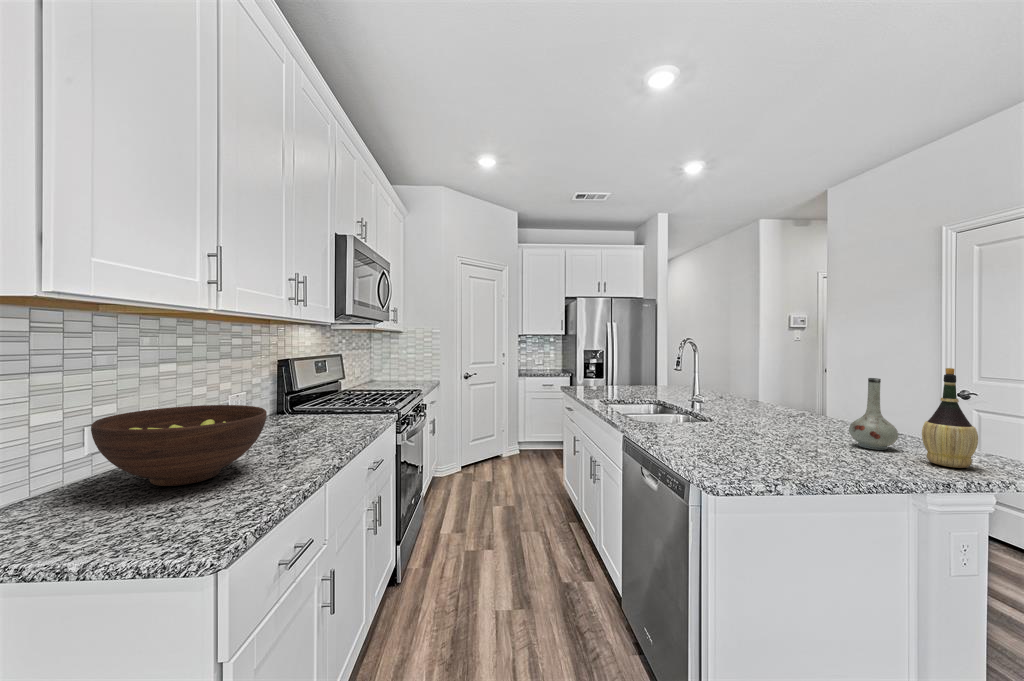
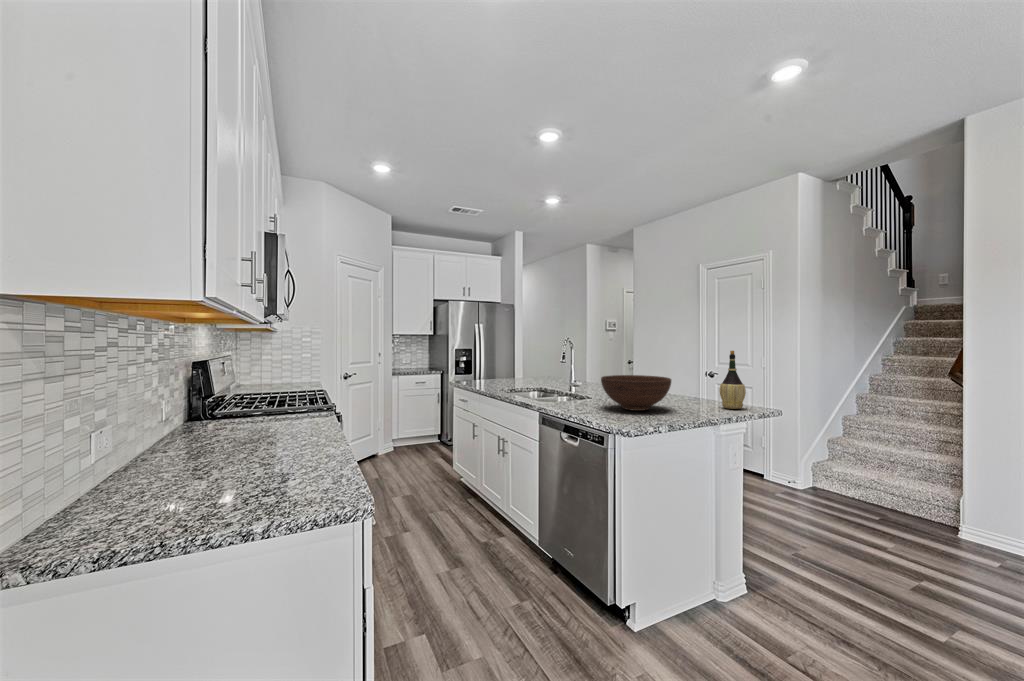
vase: present [849,378,898,450] -> none [680,359,706,404]
fruit bowl: present [91,405,267,486] -> present [601,375,671,411]

